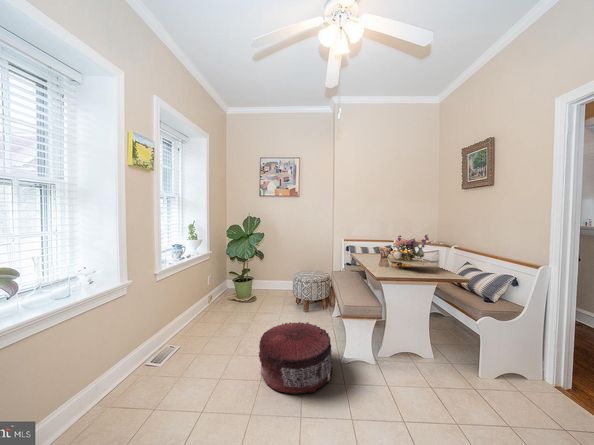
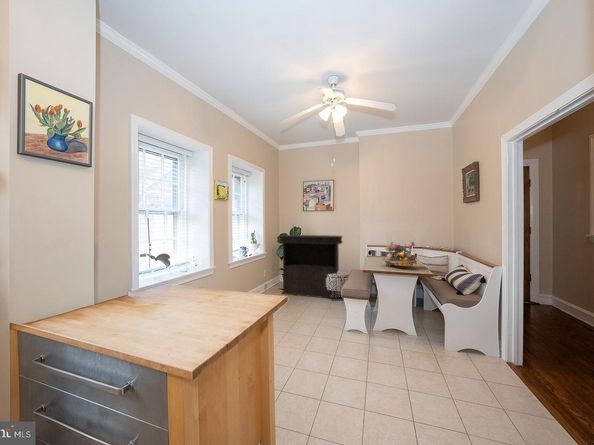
console table: none [231,227,315,309] -> present [279,235,342,299]
pouf: present [259,322,333,394] -> none [287,301,338,341]

